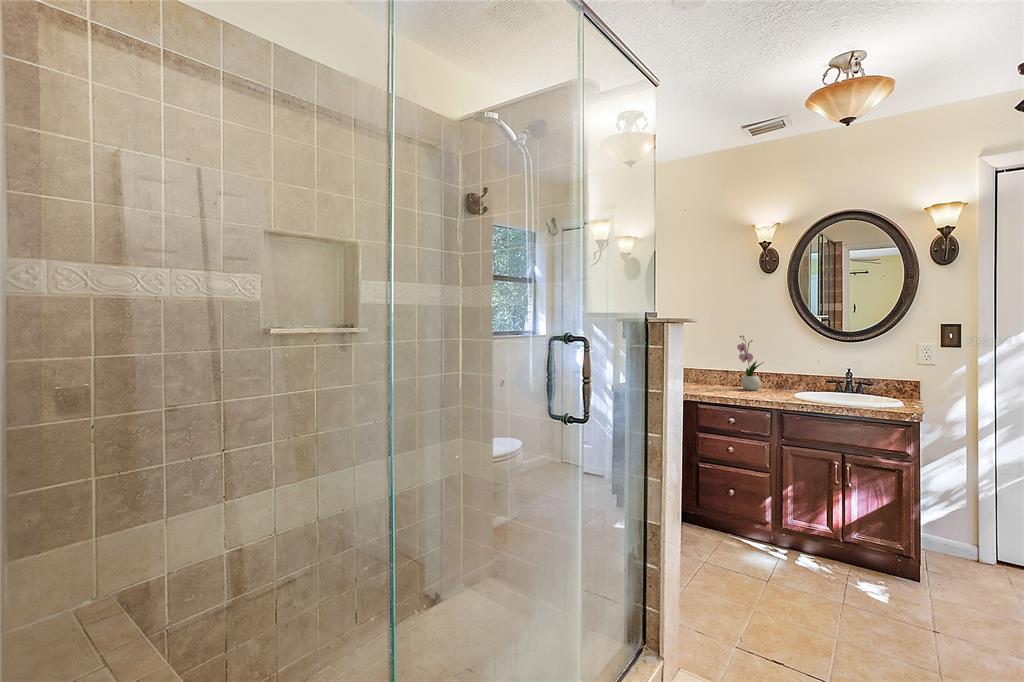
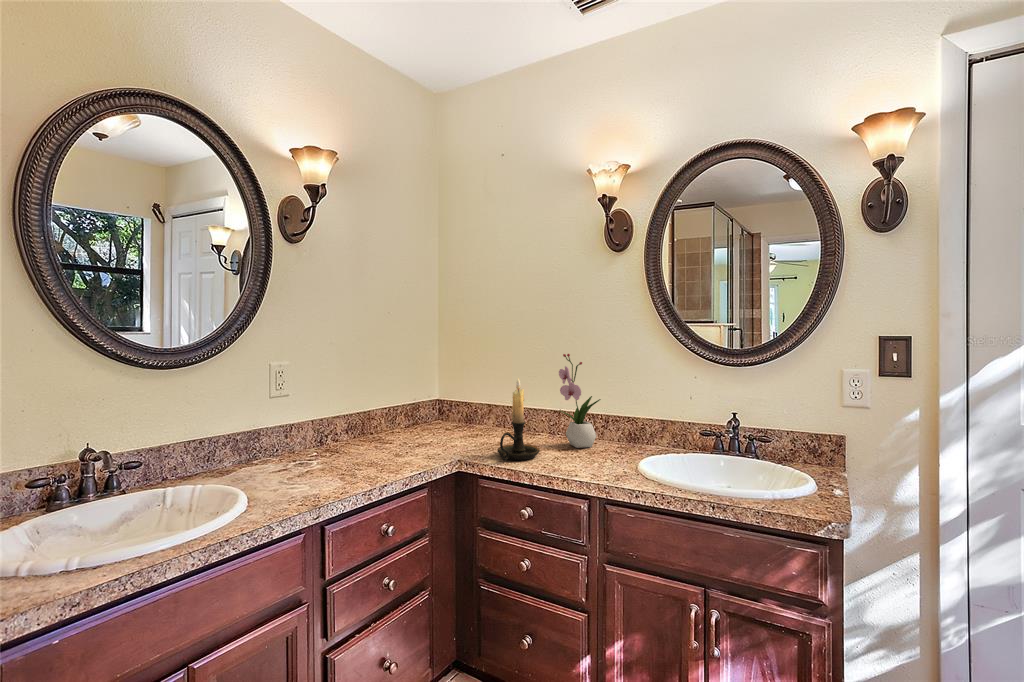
candle holder: none [706,348,731,394] -> present [497,378,540,461]

